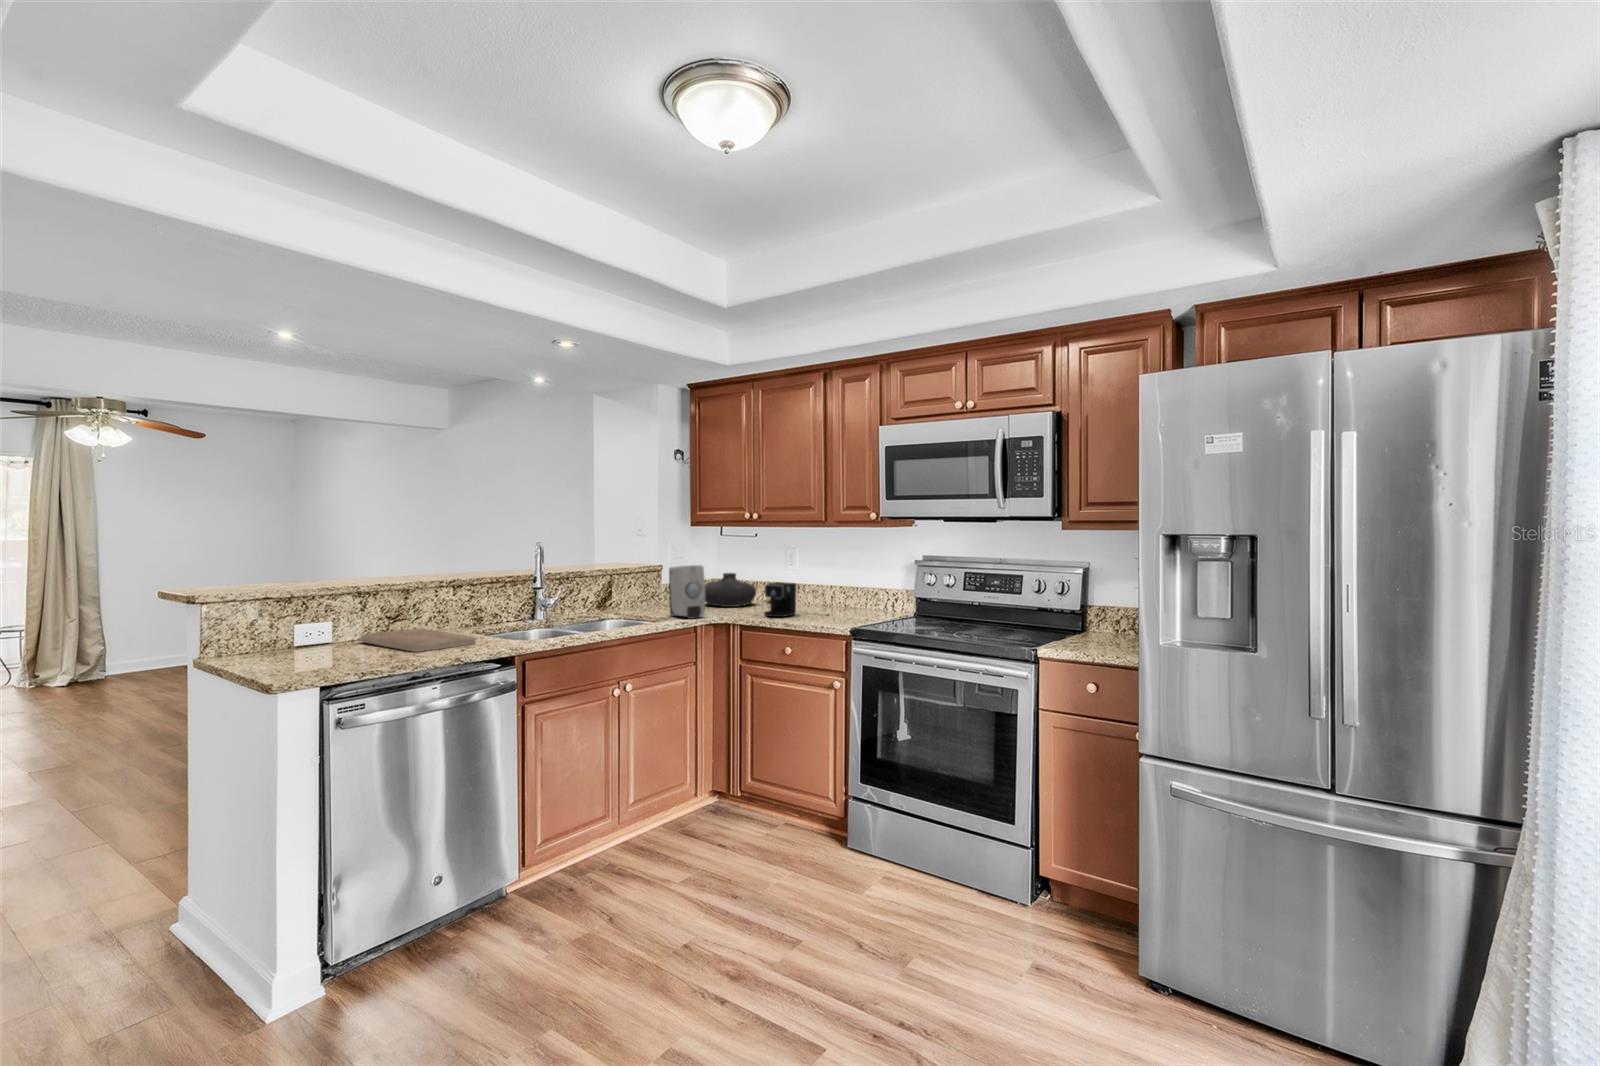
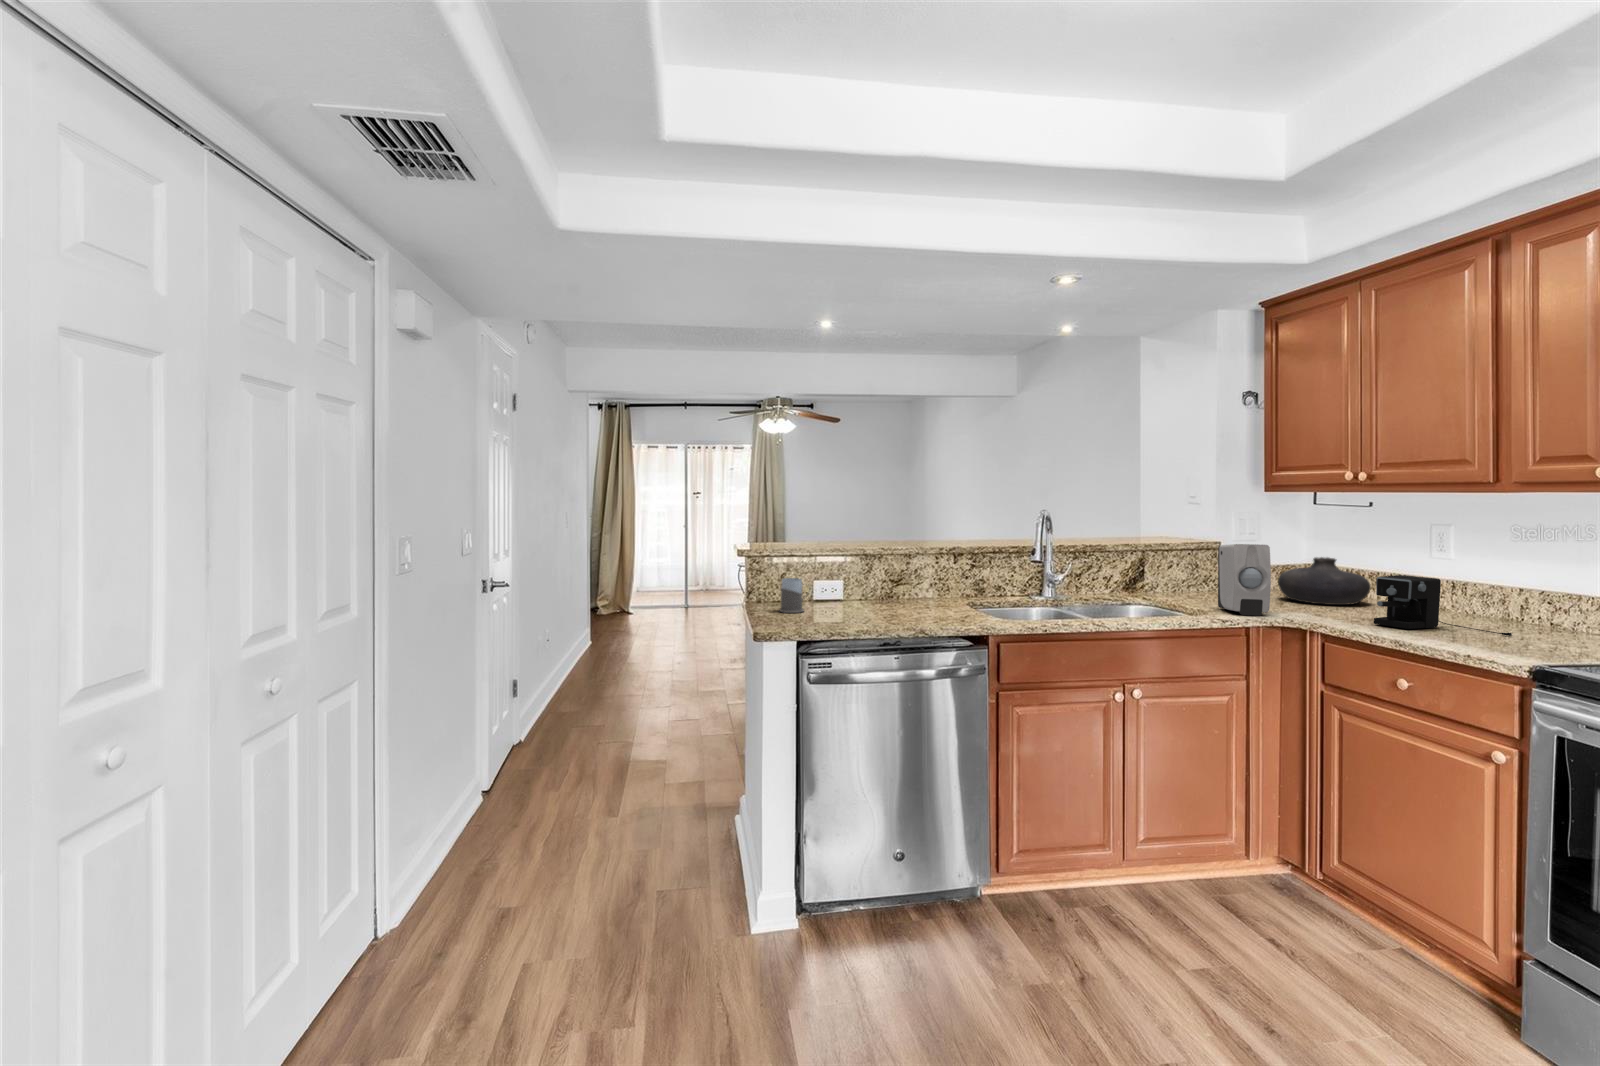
mug: none [266,622,305,661] -> present [779,578,808,613]
cutting board: present [361,629,476,652] -> none [864,595,958,619]

